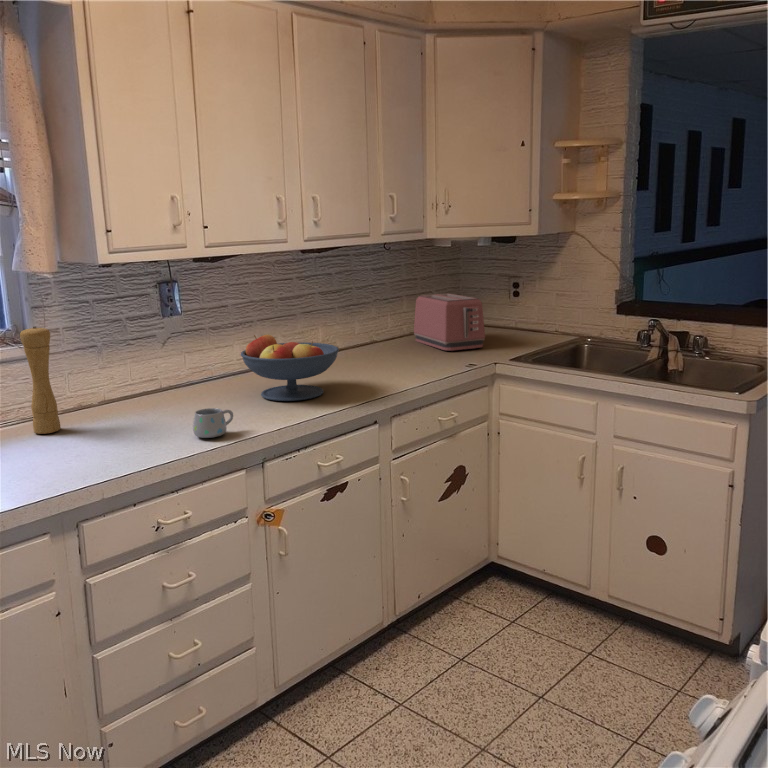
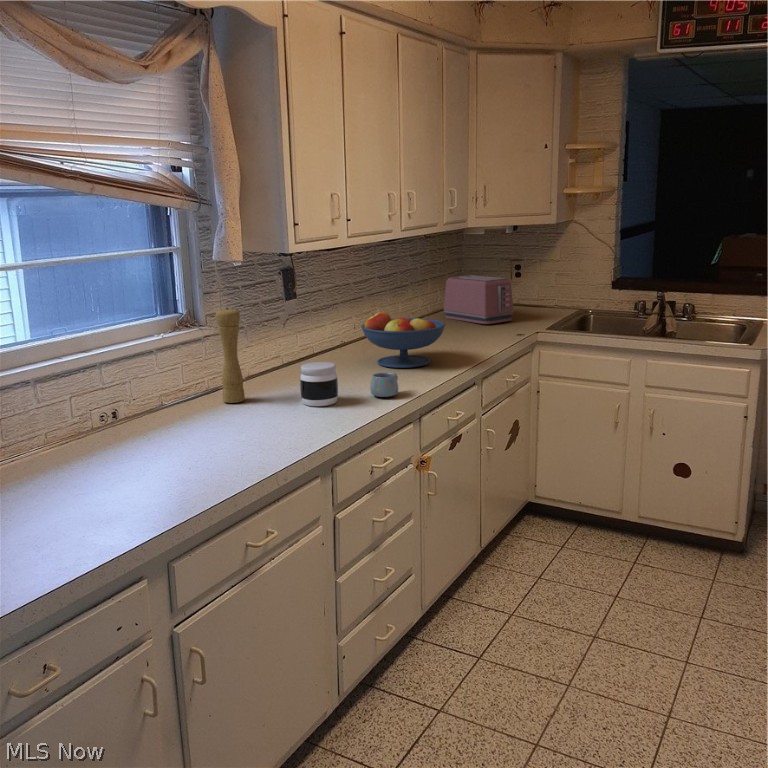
jar: none [105,392,152,445] -> present [300,362,338,406]

